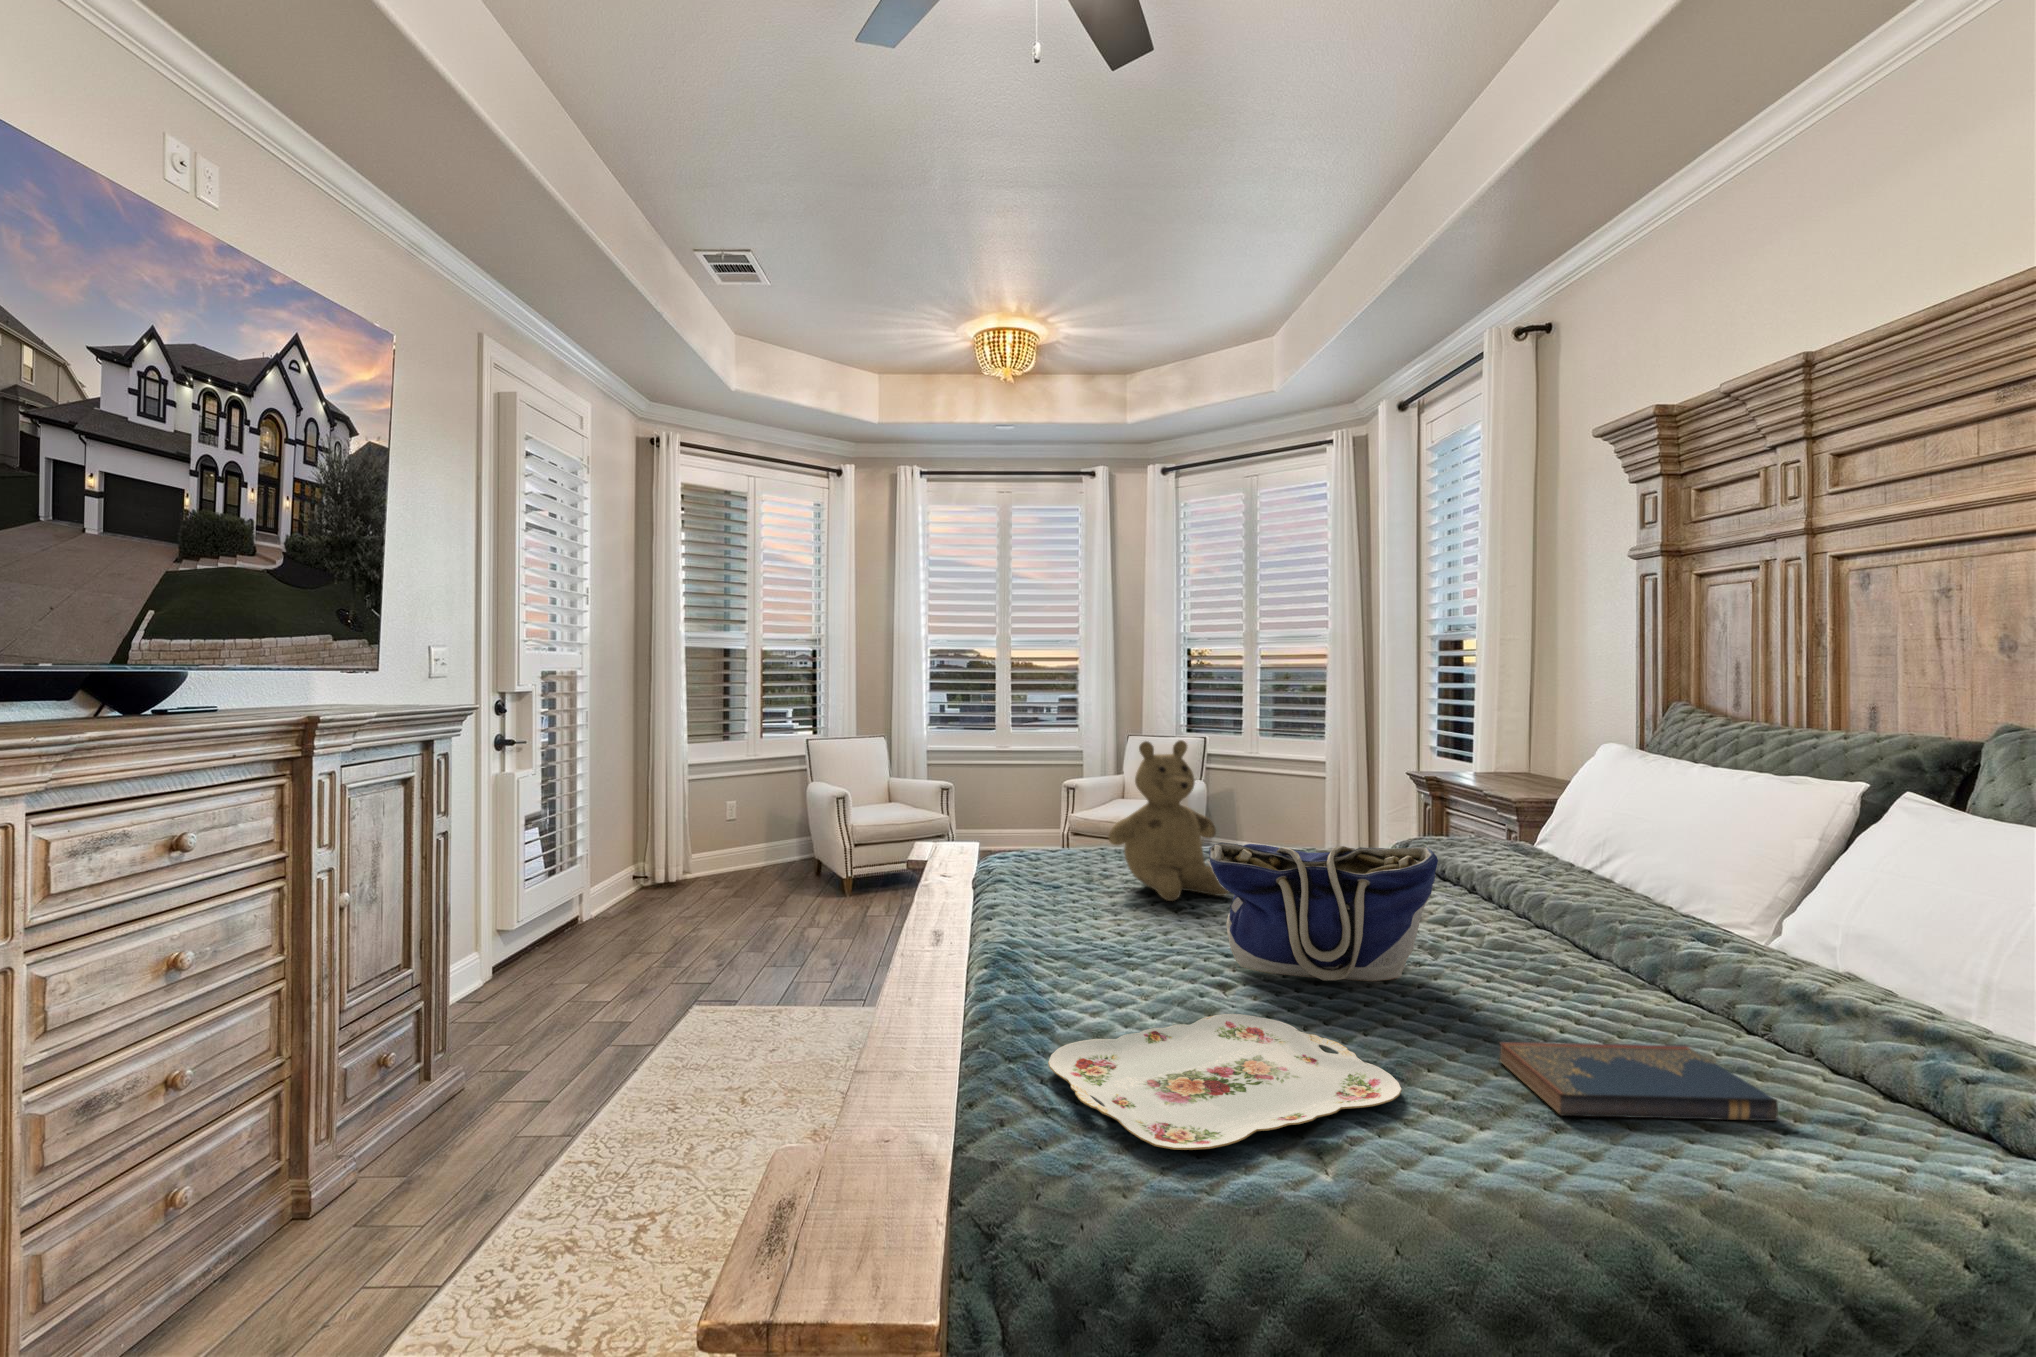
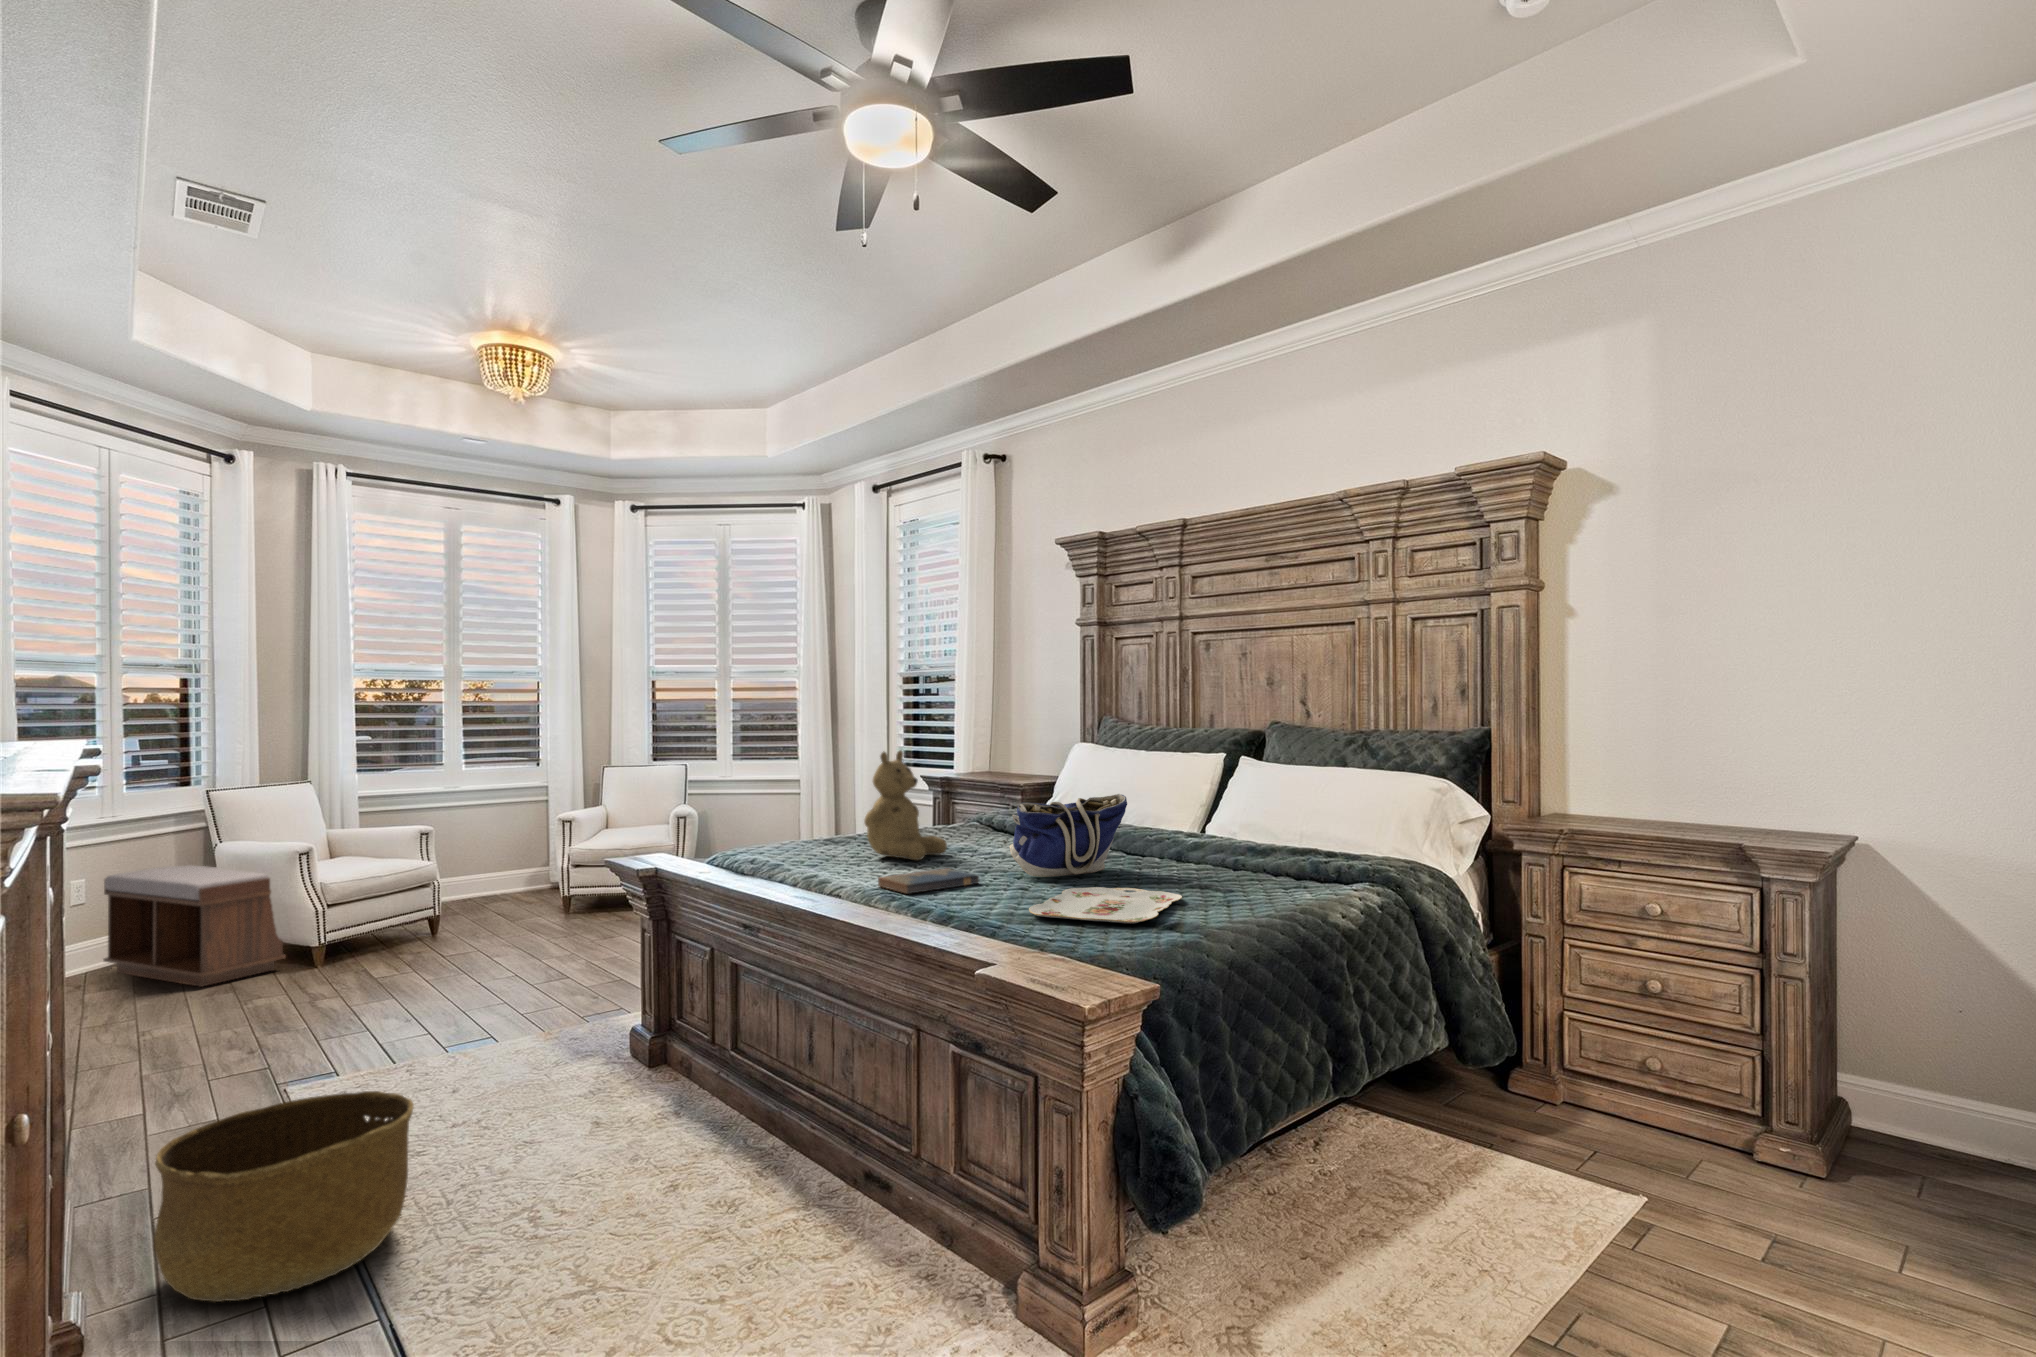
bench: none [741,796,831,897] -> present [104,865,286,987]
basket: none [334,1041,564,1237] -> present [154,1091,414,1302]
hardcover book: present [1499,1042,1778,1121] -> present [878,868,979,894]

